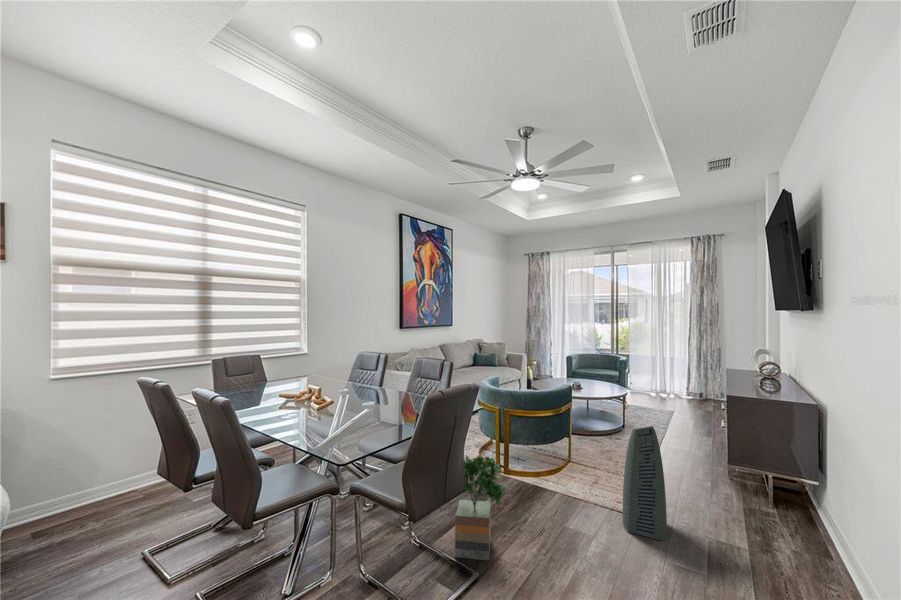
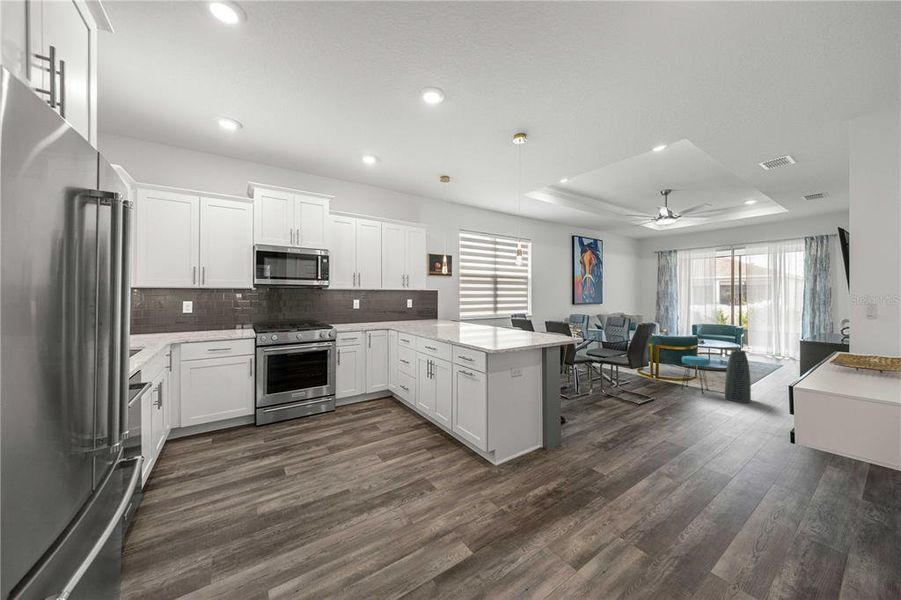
stool: none [548,432,594,513] -> present [681,356,709,393]
potted tree: present [455,456,506,561] -> none [631,357,662,399]

